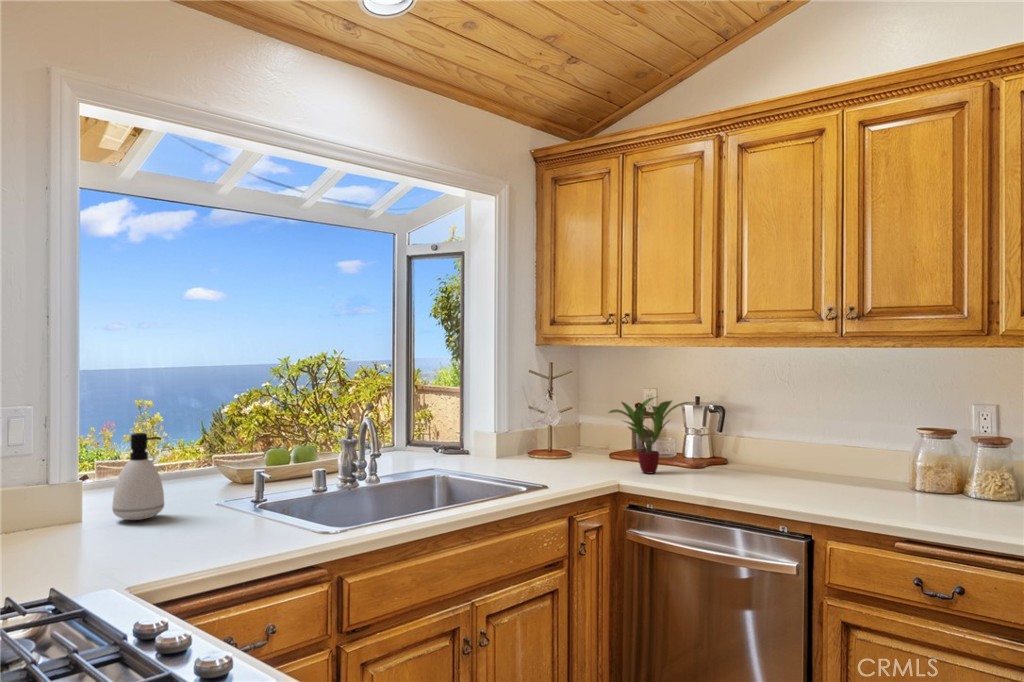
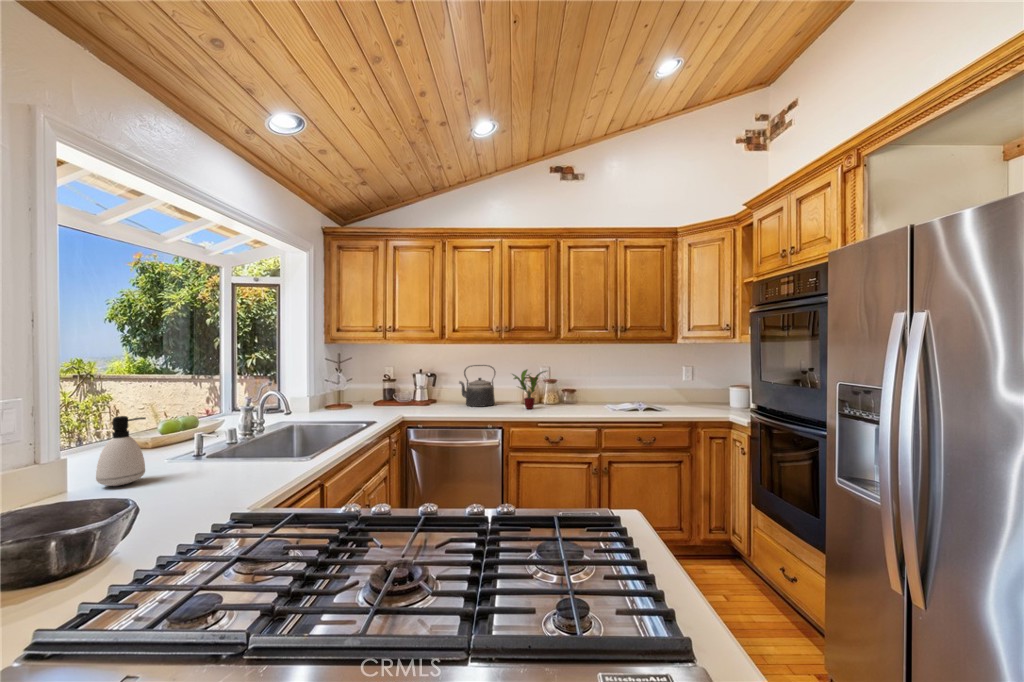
kettle: none [763,391,841,483] -> present [459,365,496,407]
potted plant: present [609,397,689,474] -> present [513,370,546,409]

